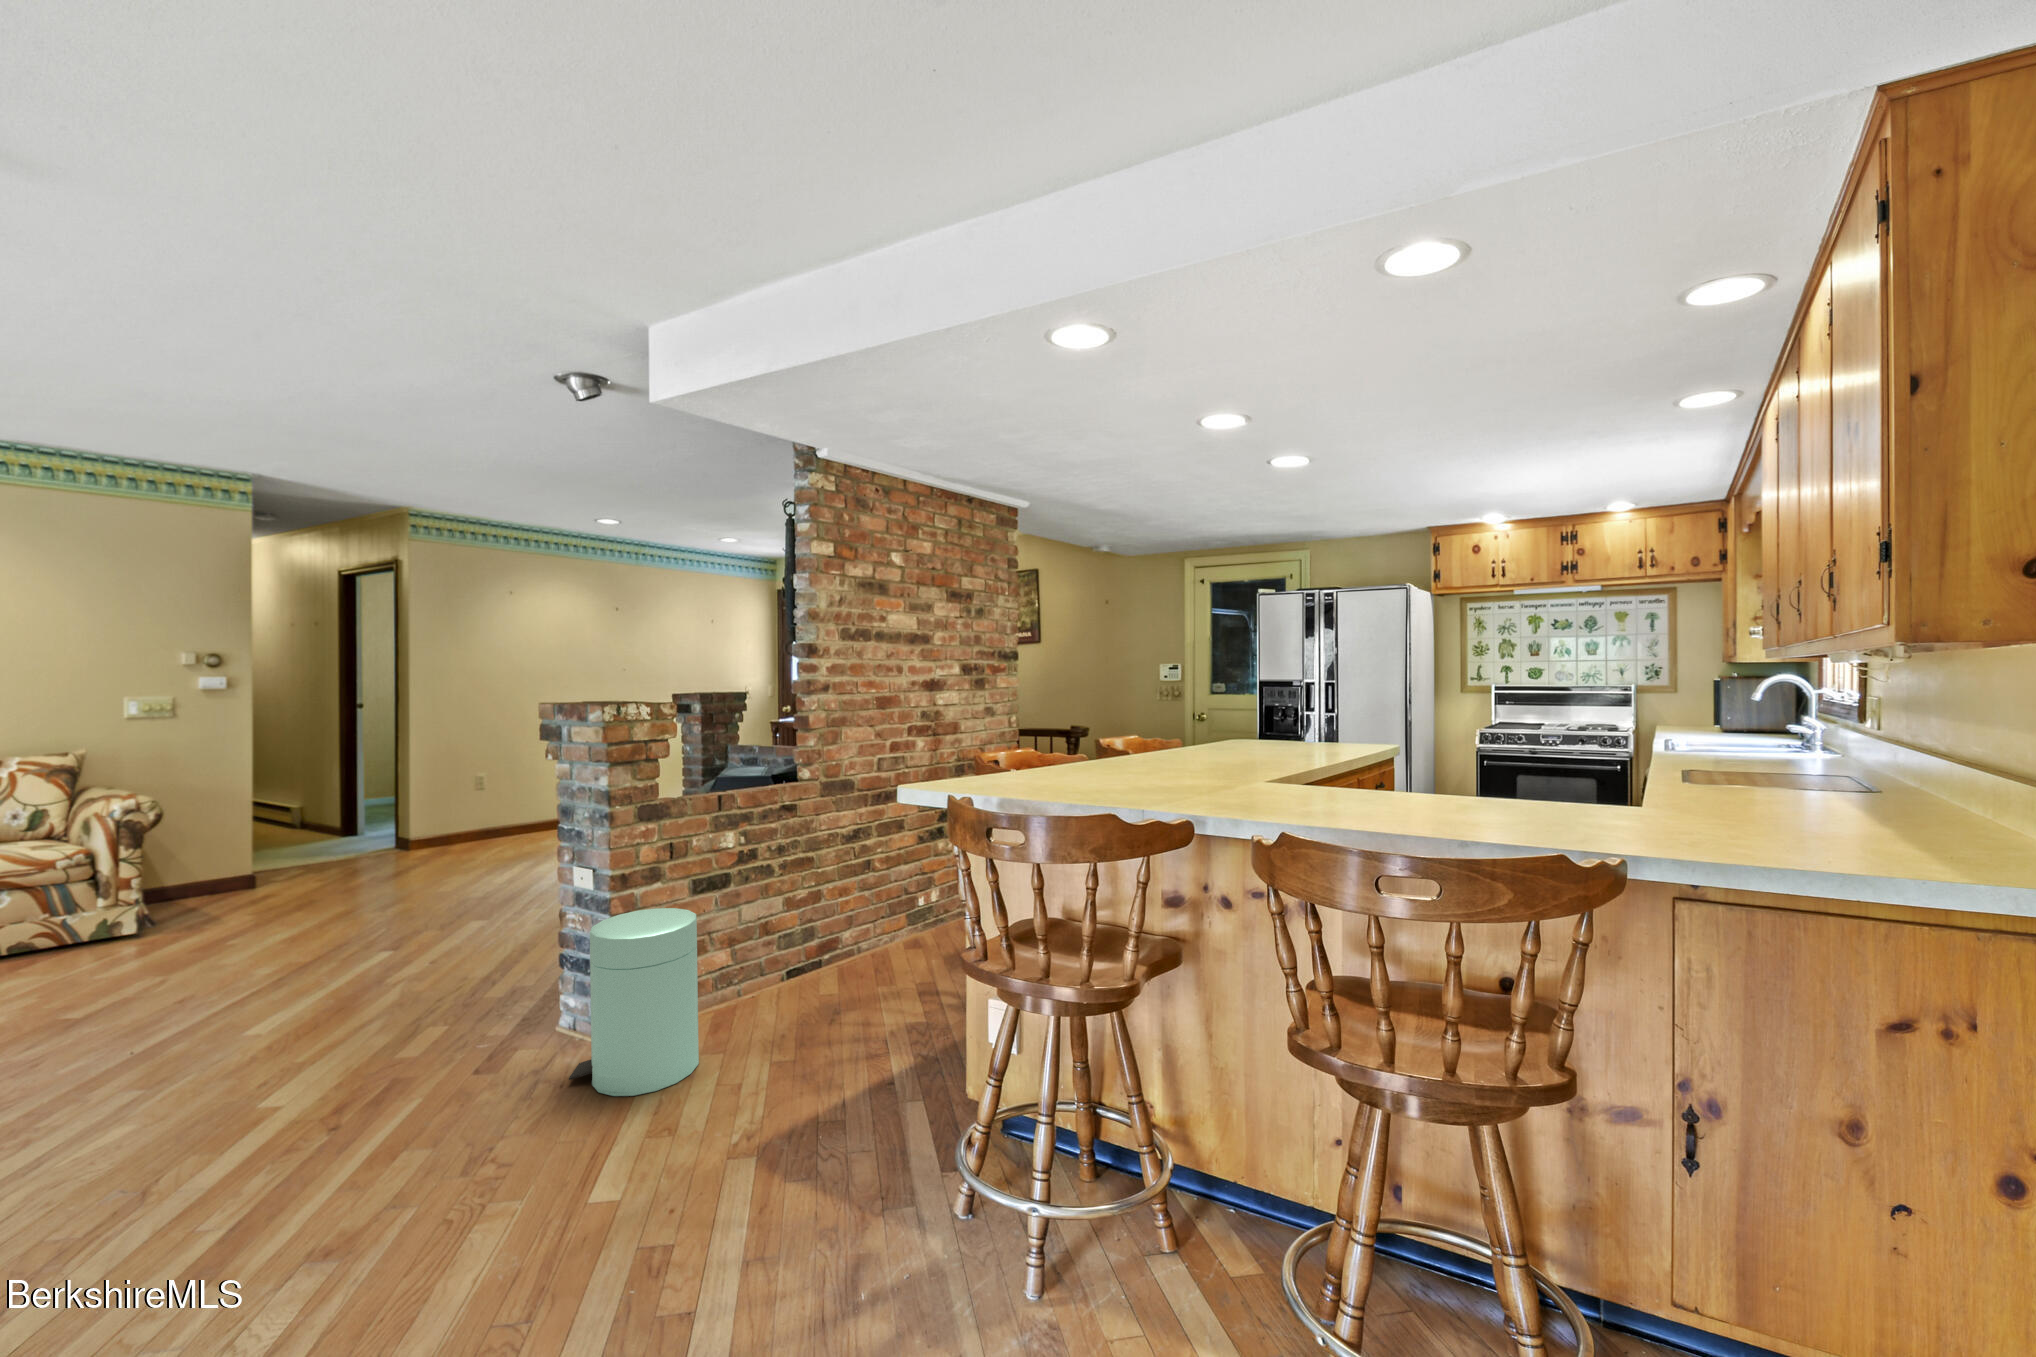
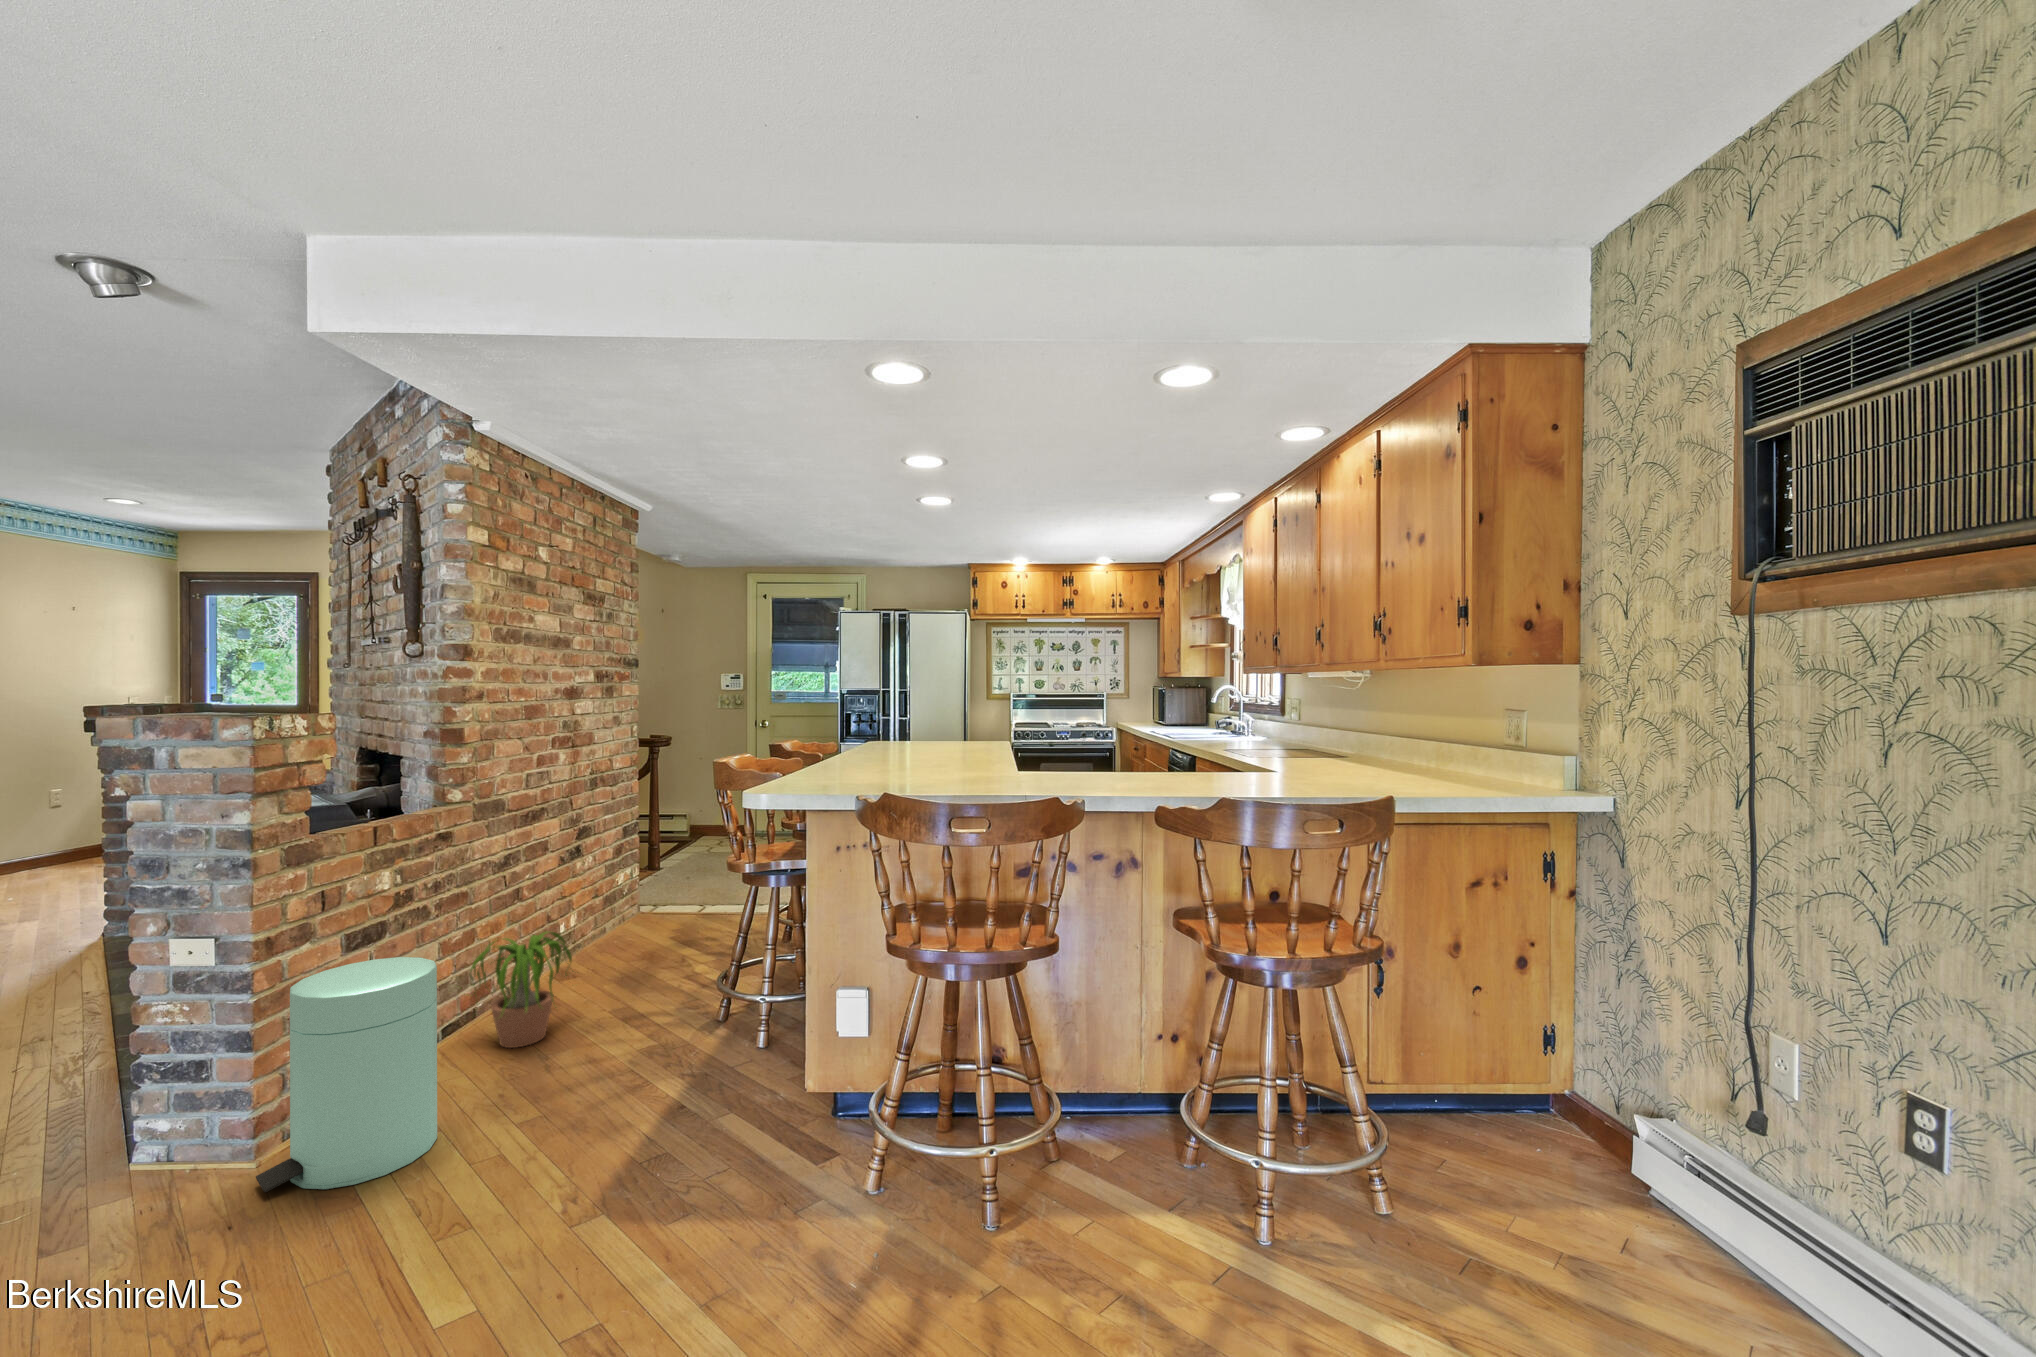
potted plant: none [787,902,884,1003] -> present [471,932,572,1048]

